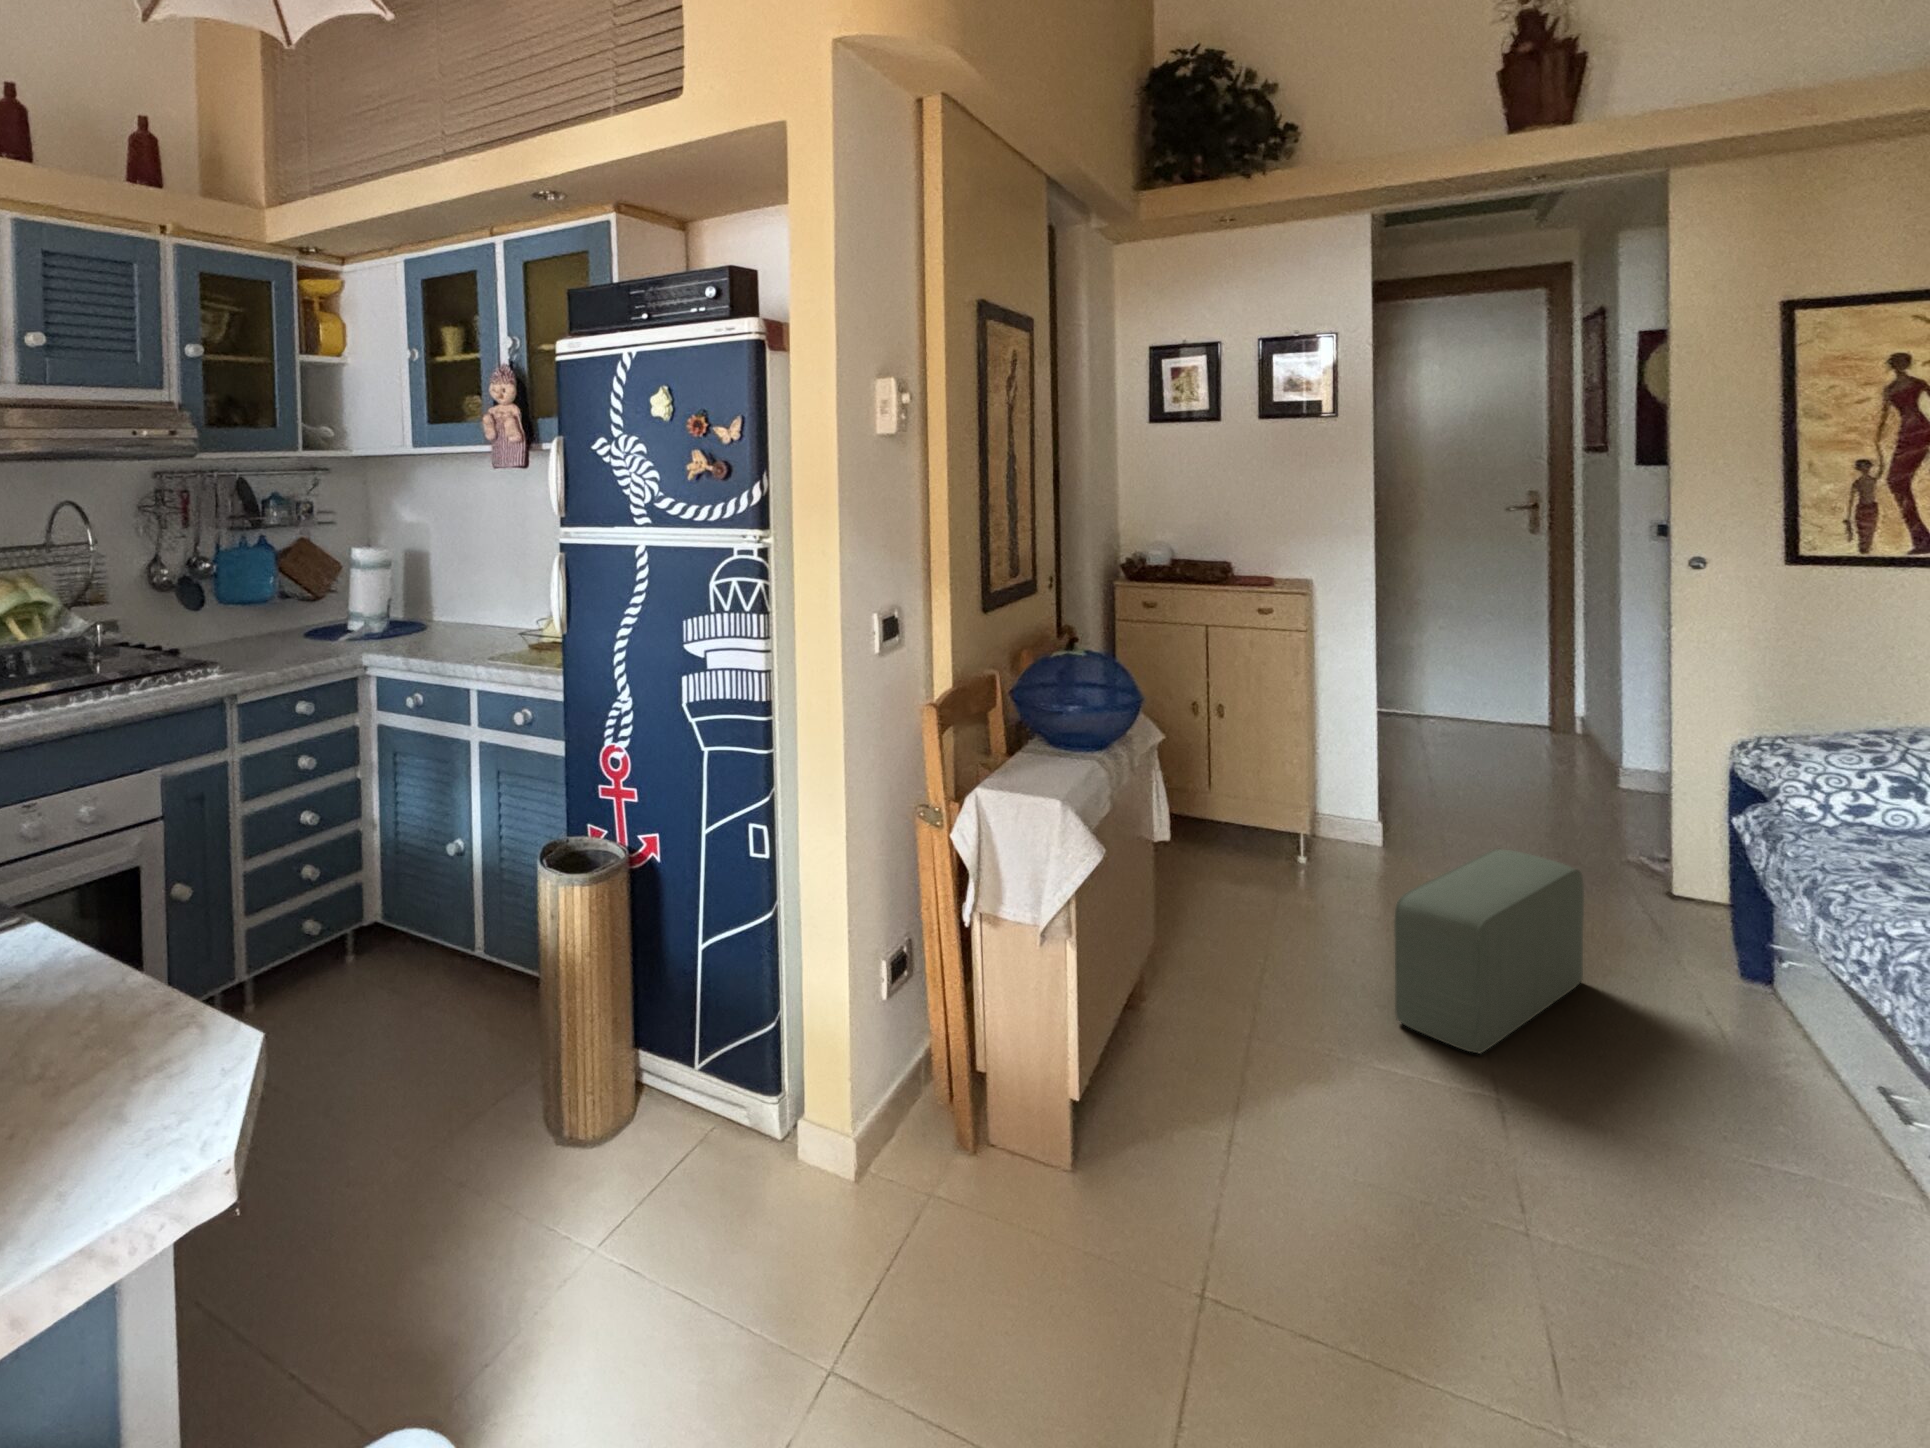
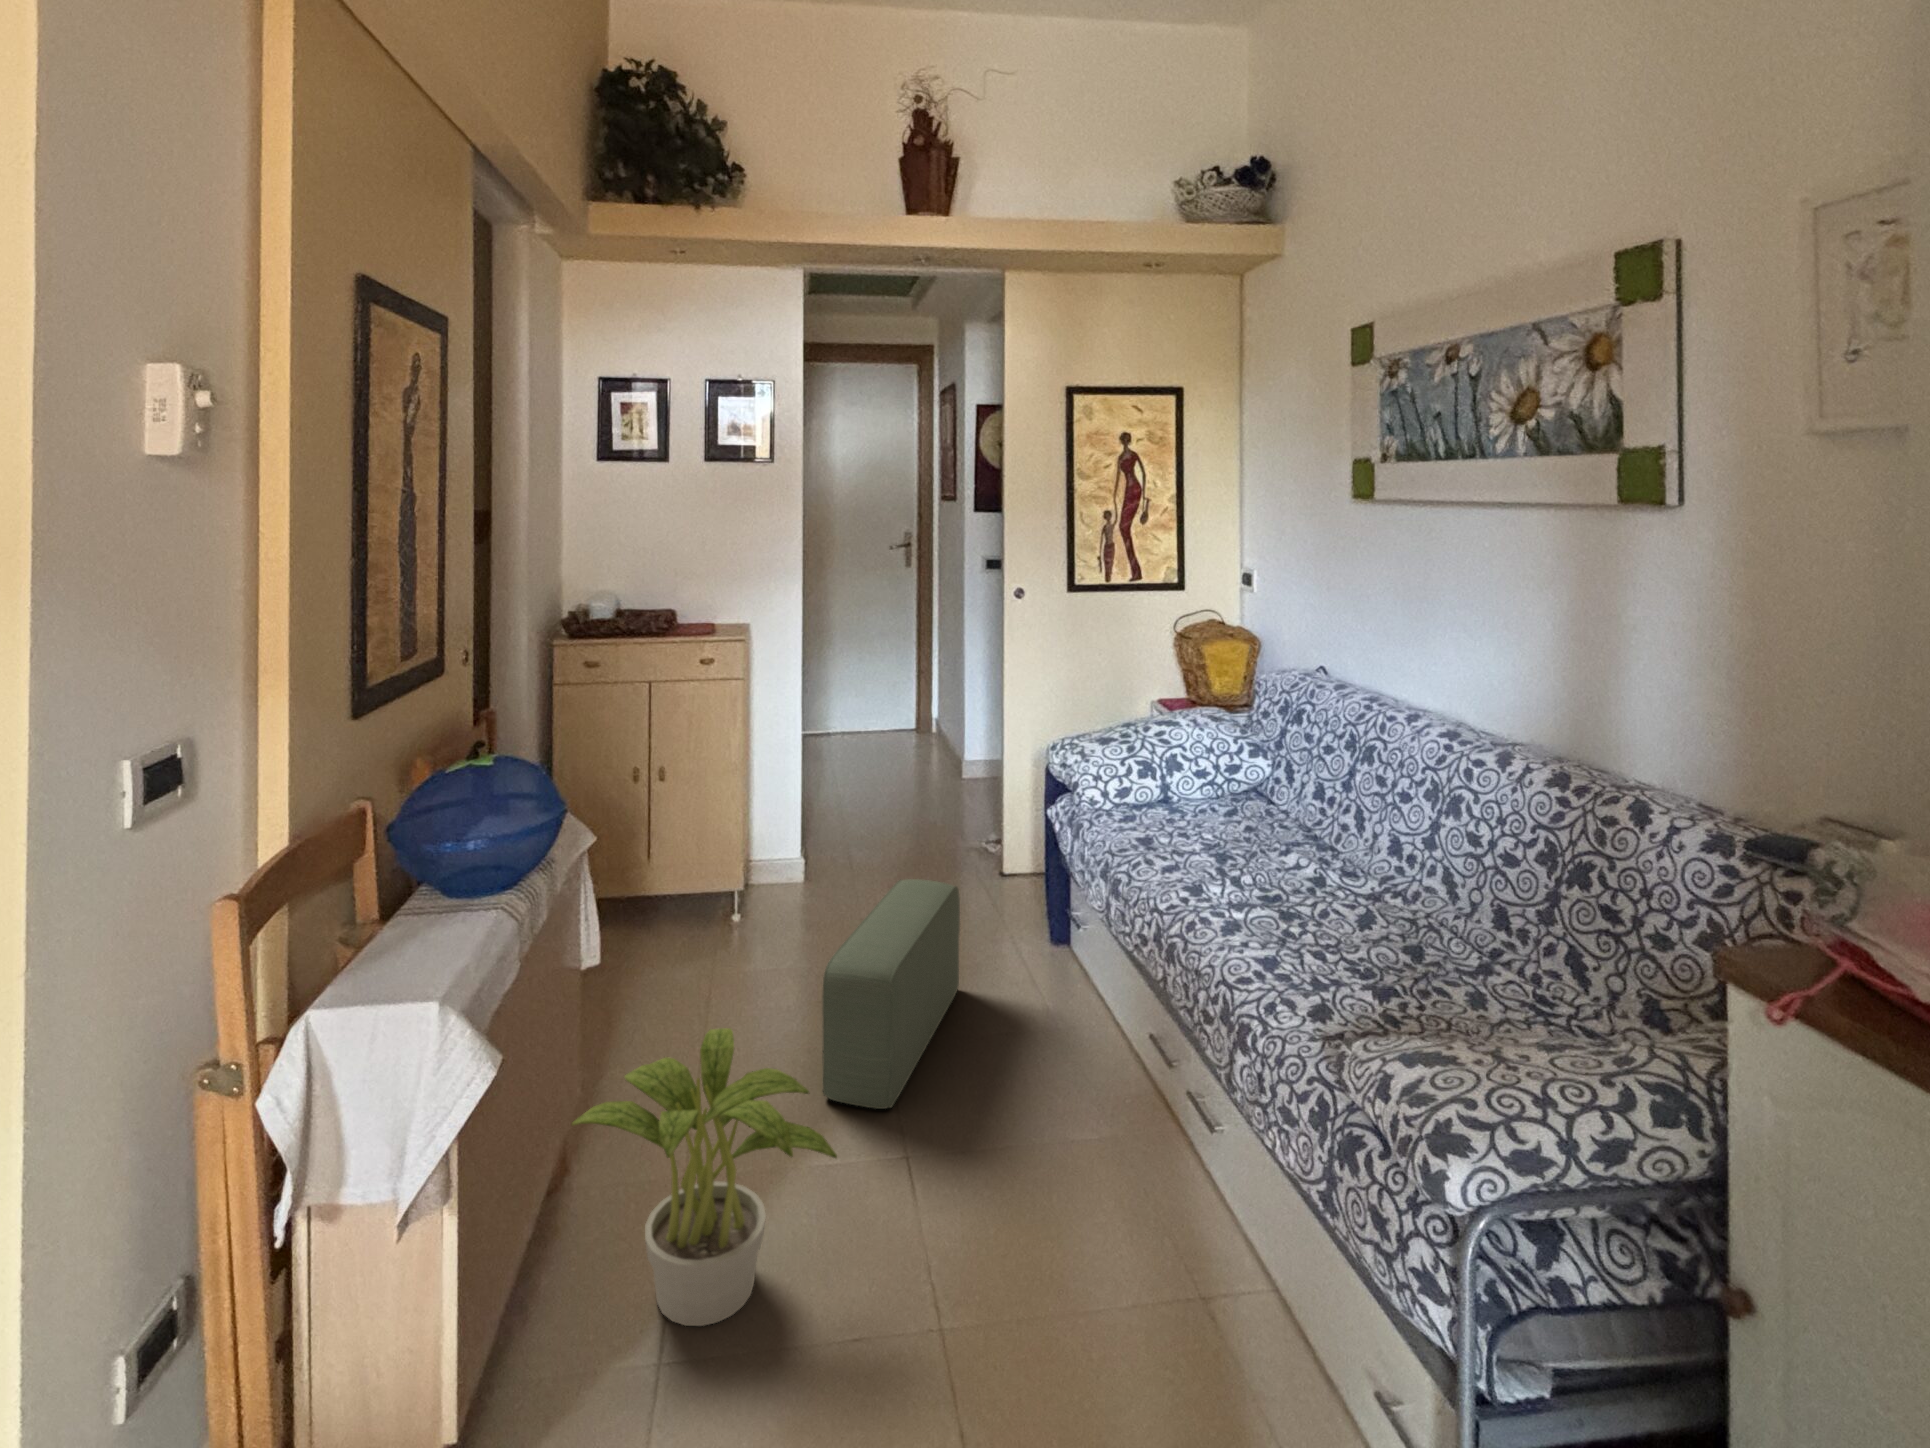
potted plant: none [1148,907,1406,1139] -> present [572,1028,837,1326]

